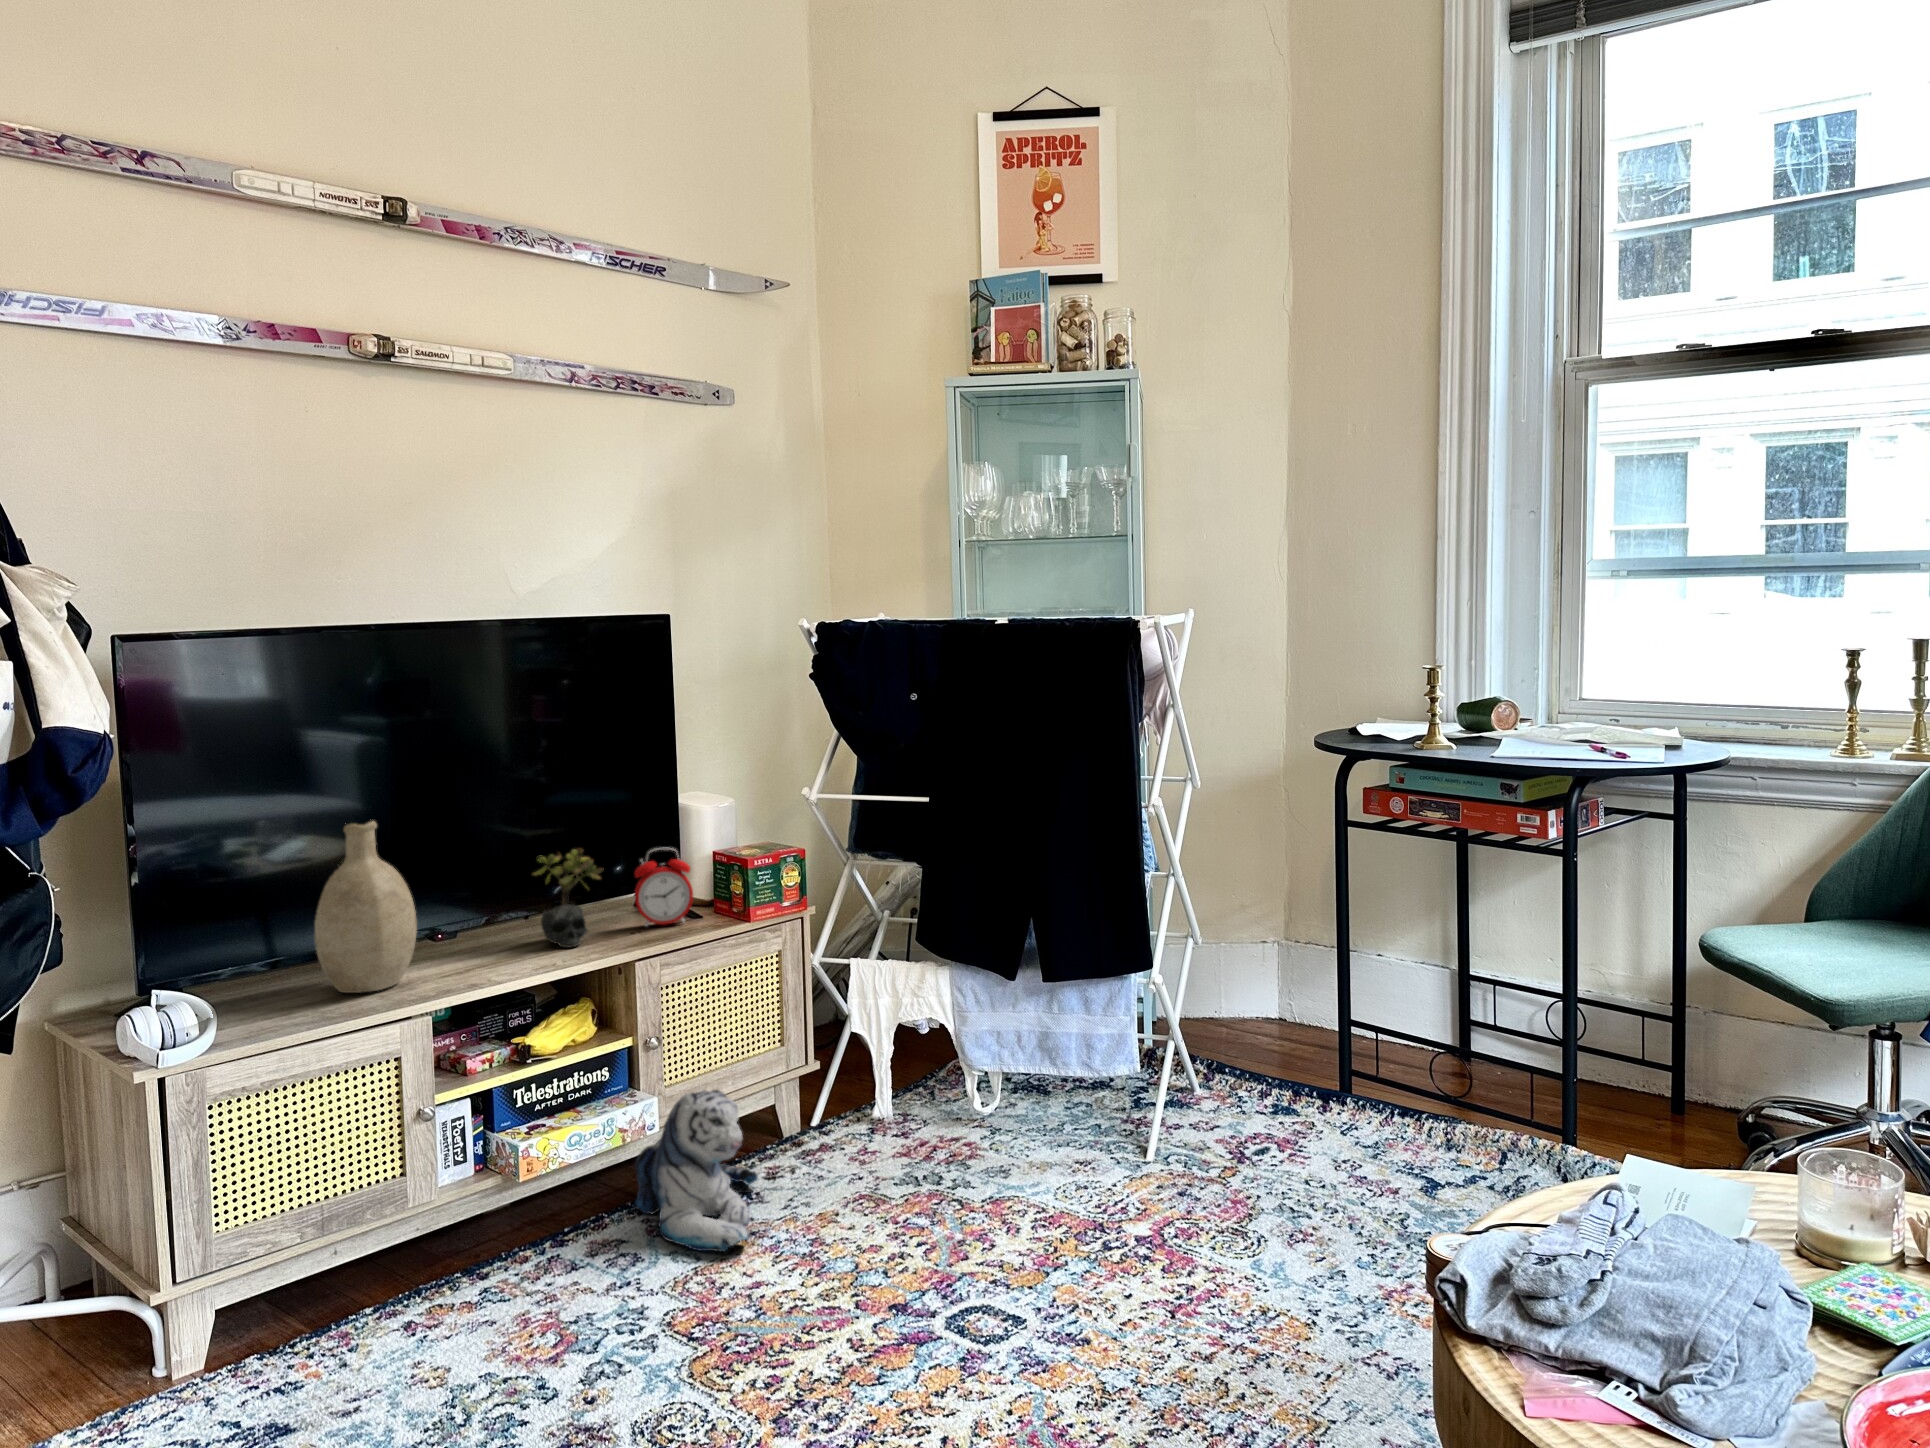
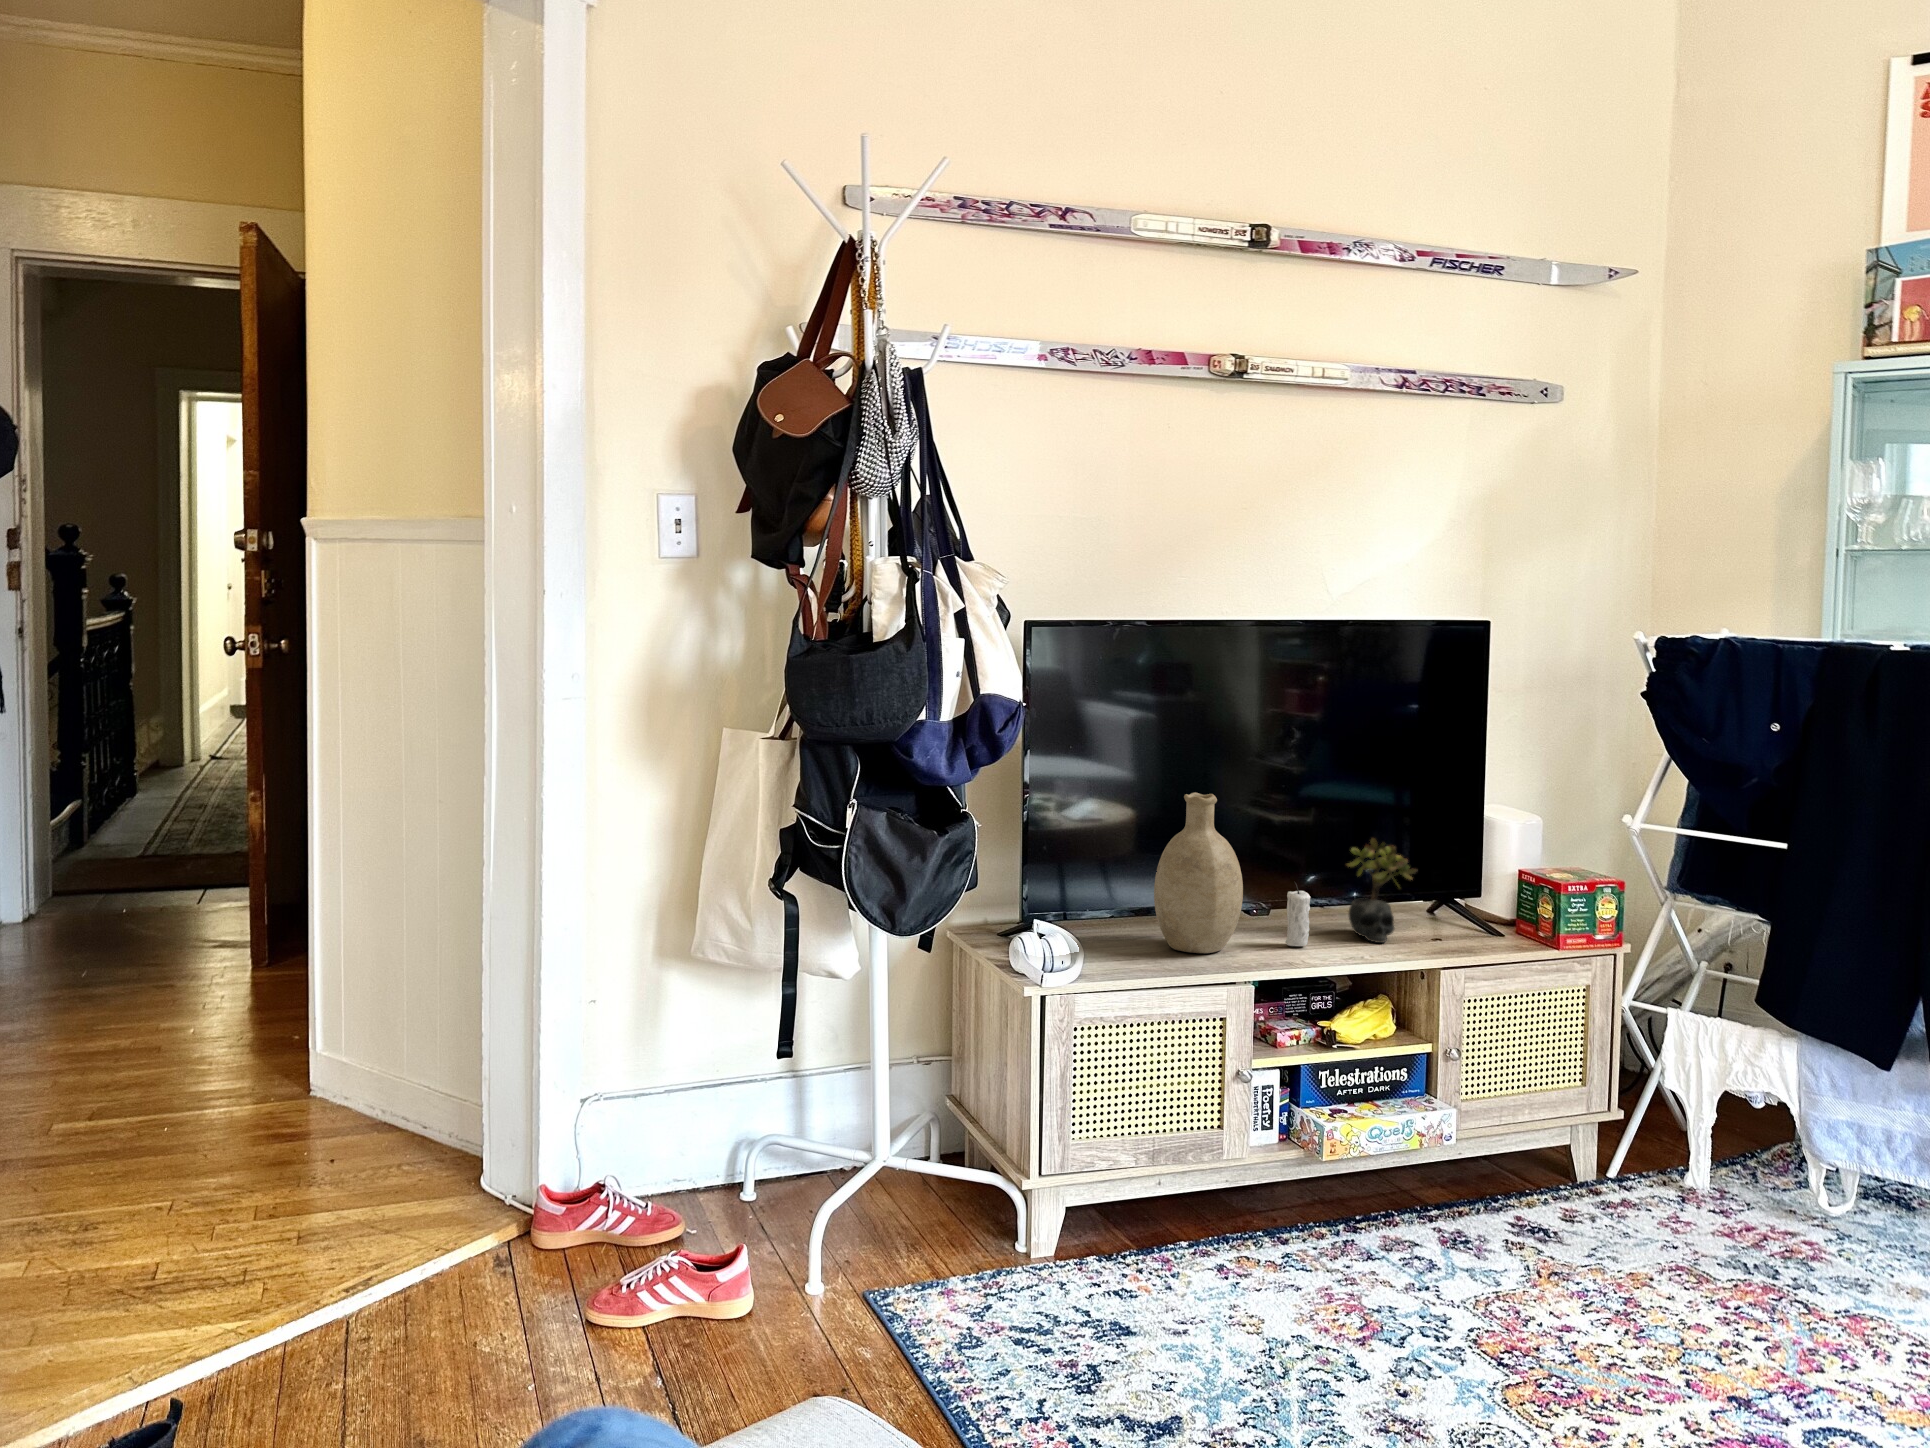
alarm clock: present [635,848,693,926] -> none [1441,856,1504,937]
candle: none [468,898,496,966] -> present [1286,885,1311,946]
plush toy: present [634,1090,758,1252] -> none [1423,1113,1558,1285]

